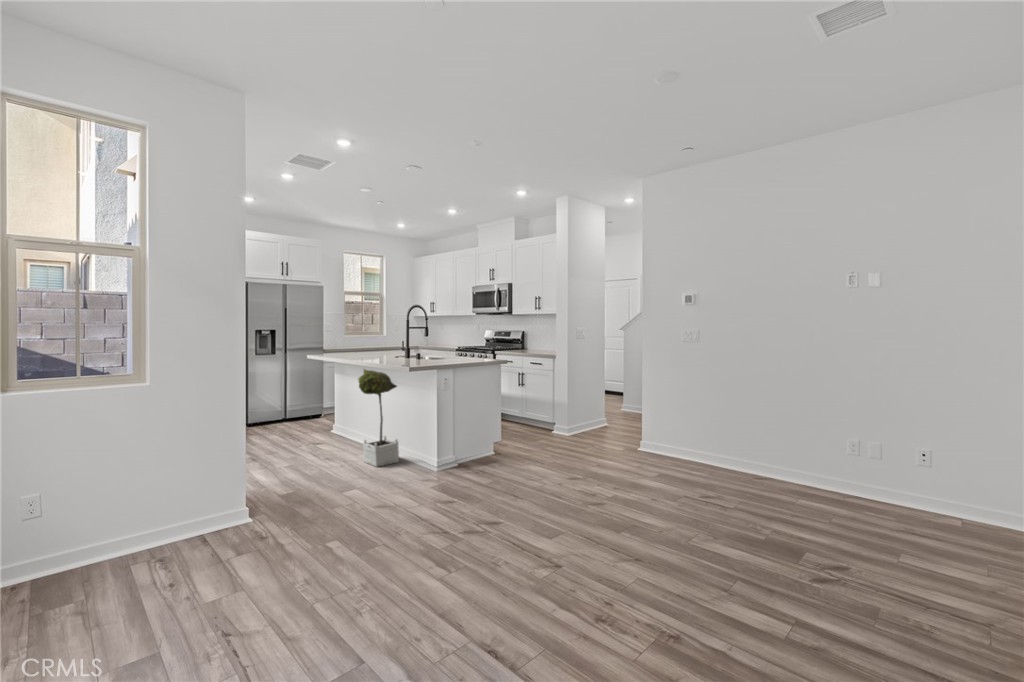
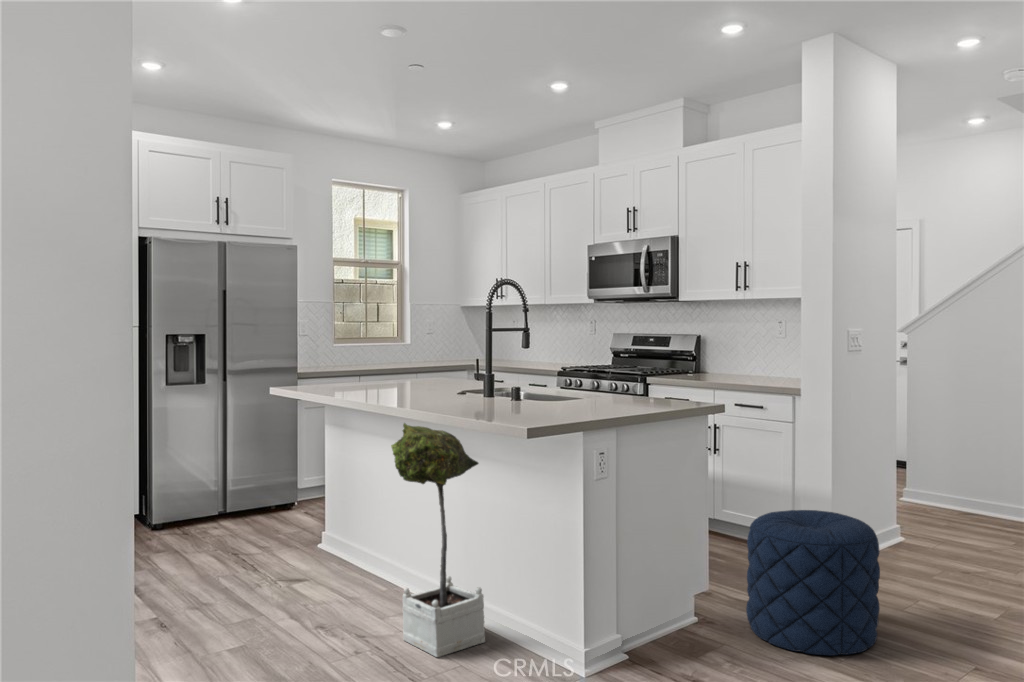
pouf: none [513,406,566,463] -> present [746,510,880,655]

